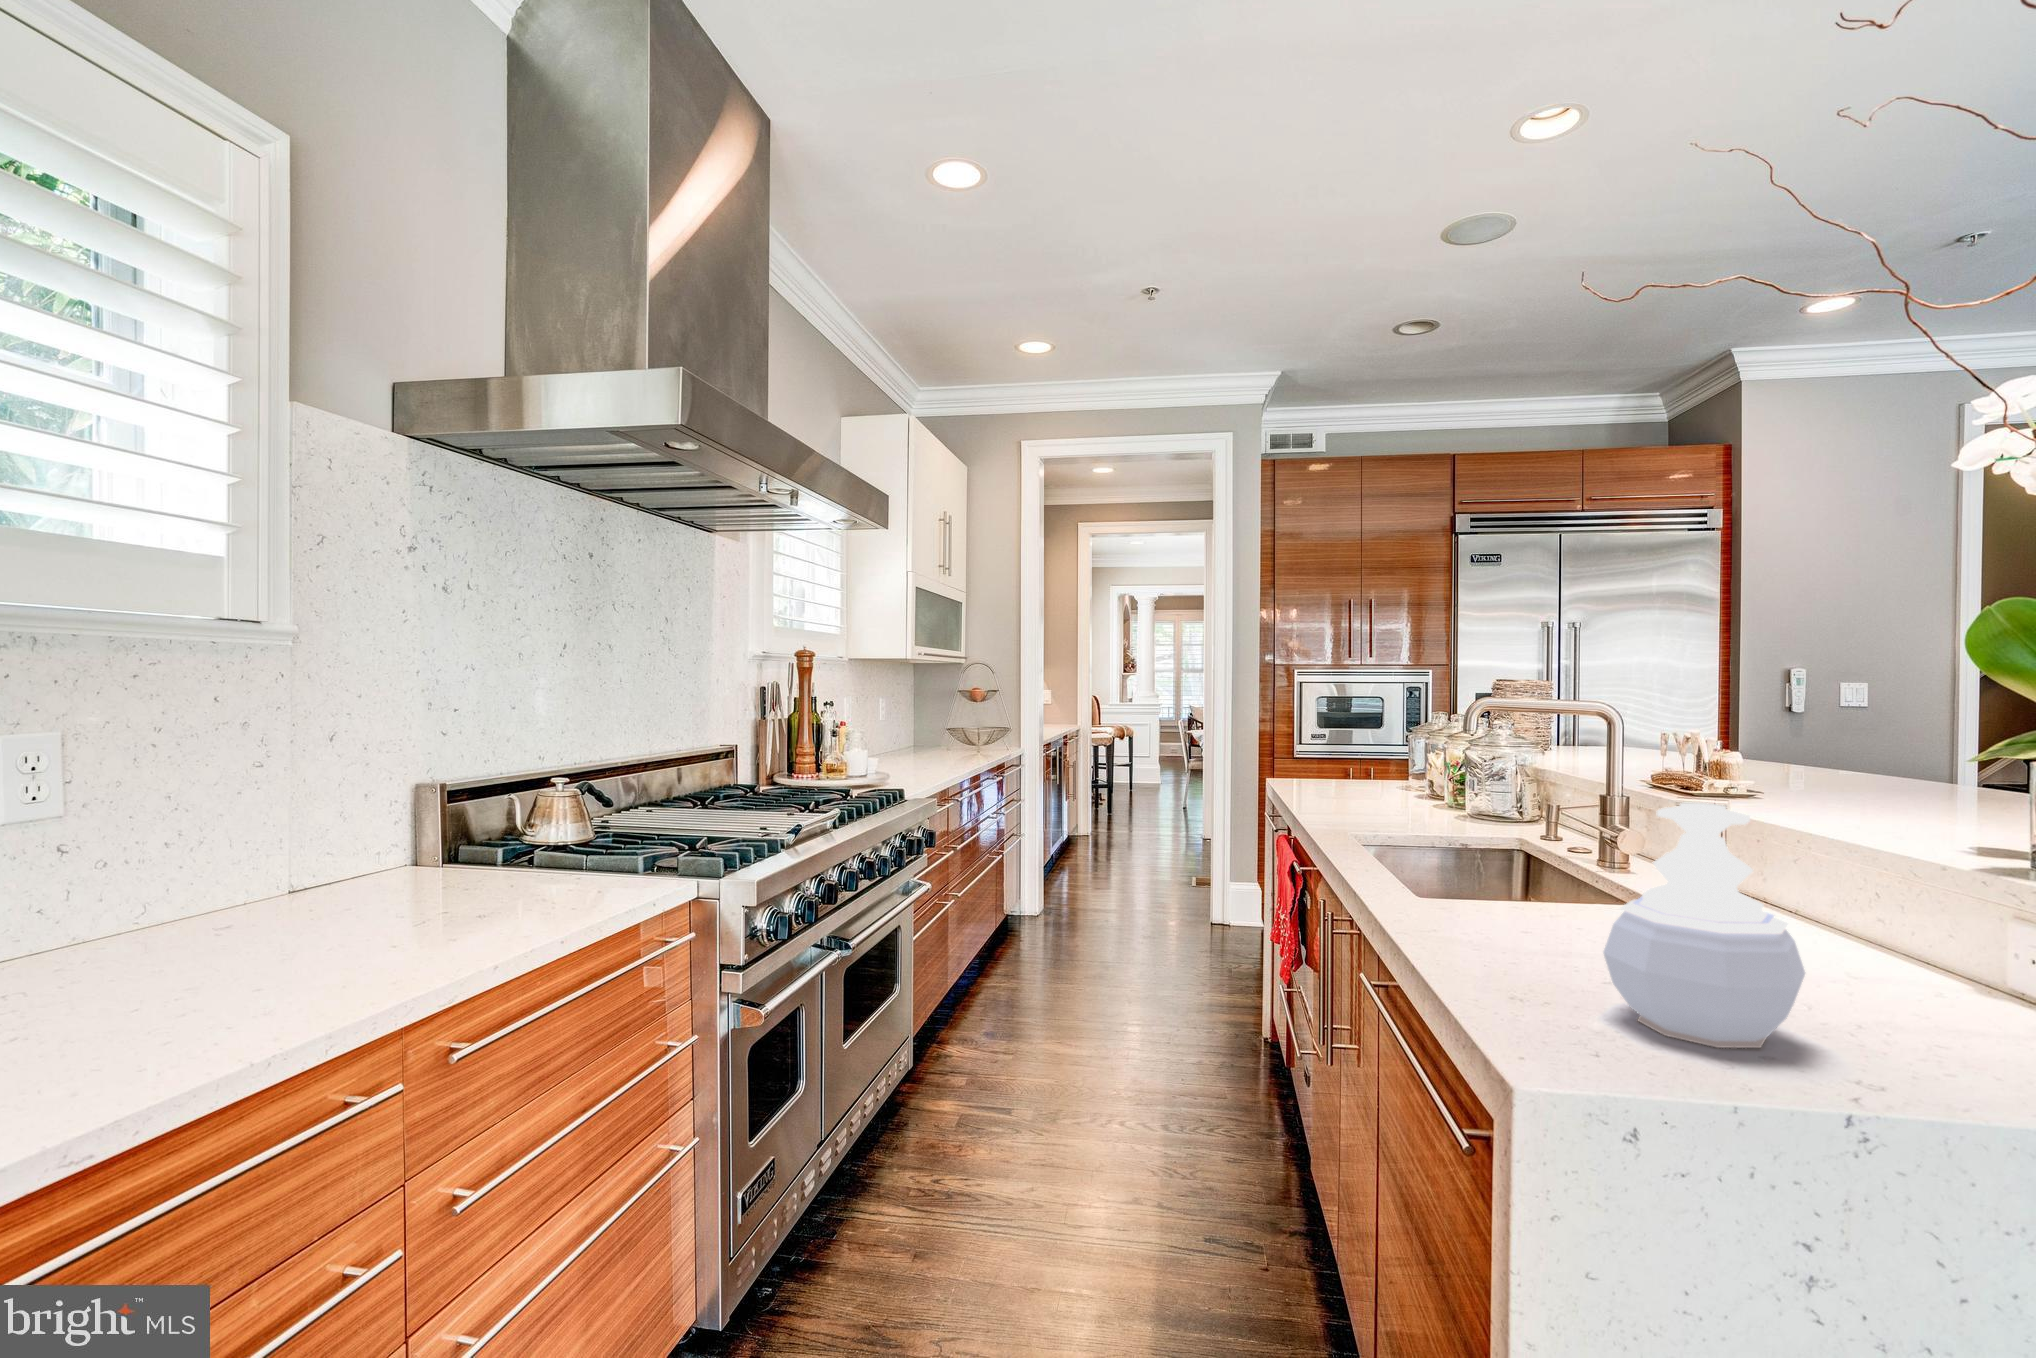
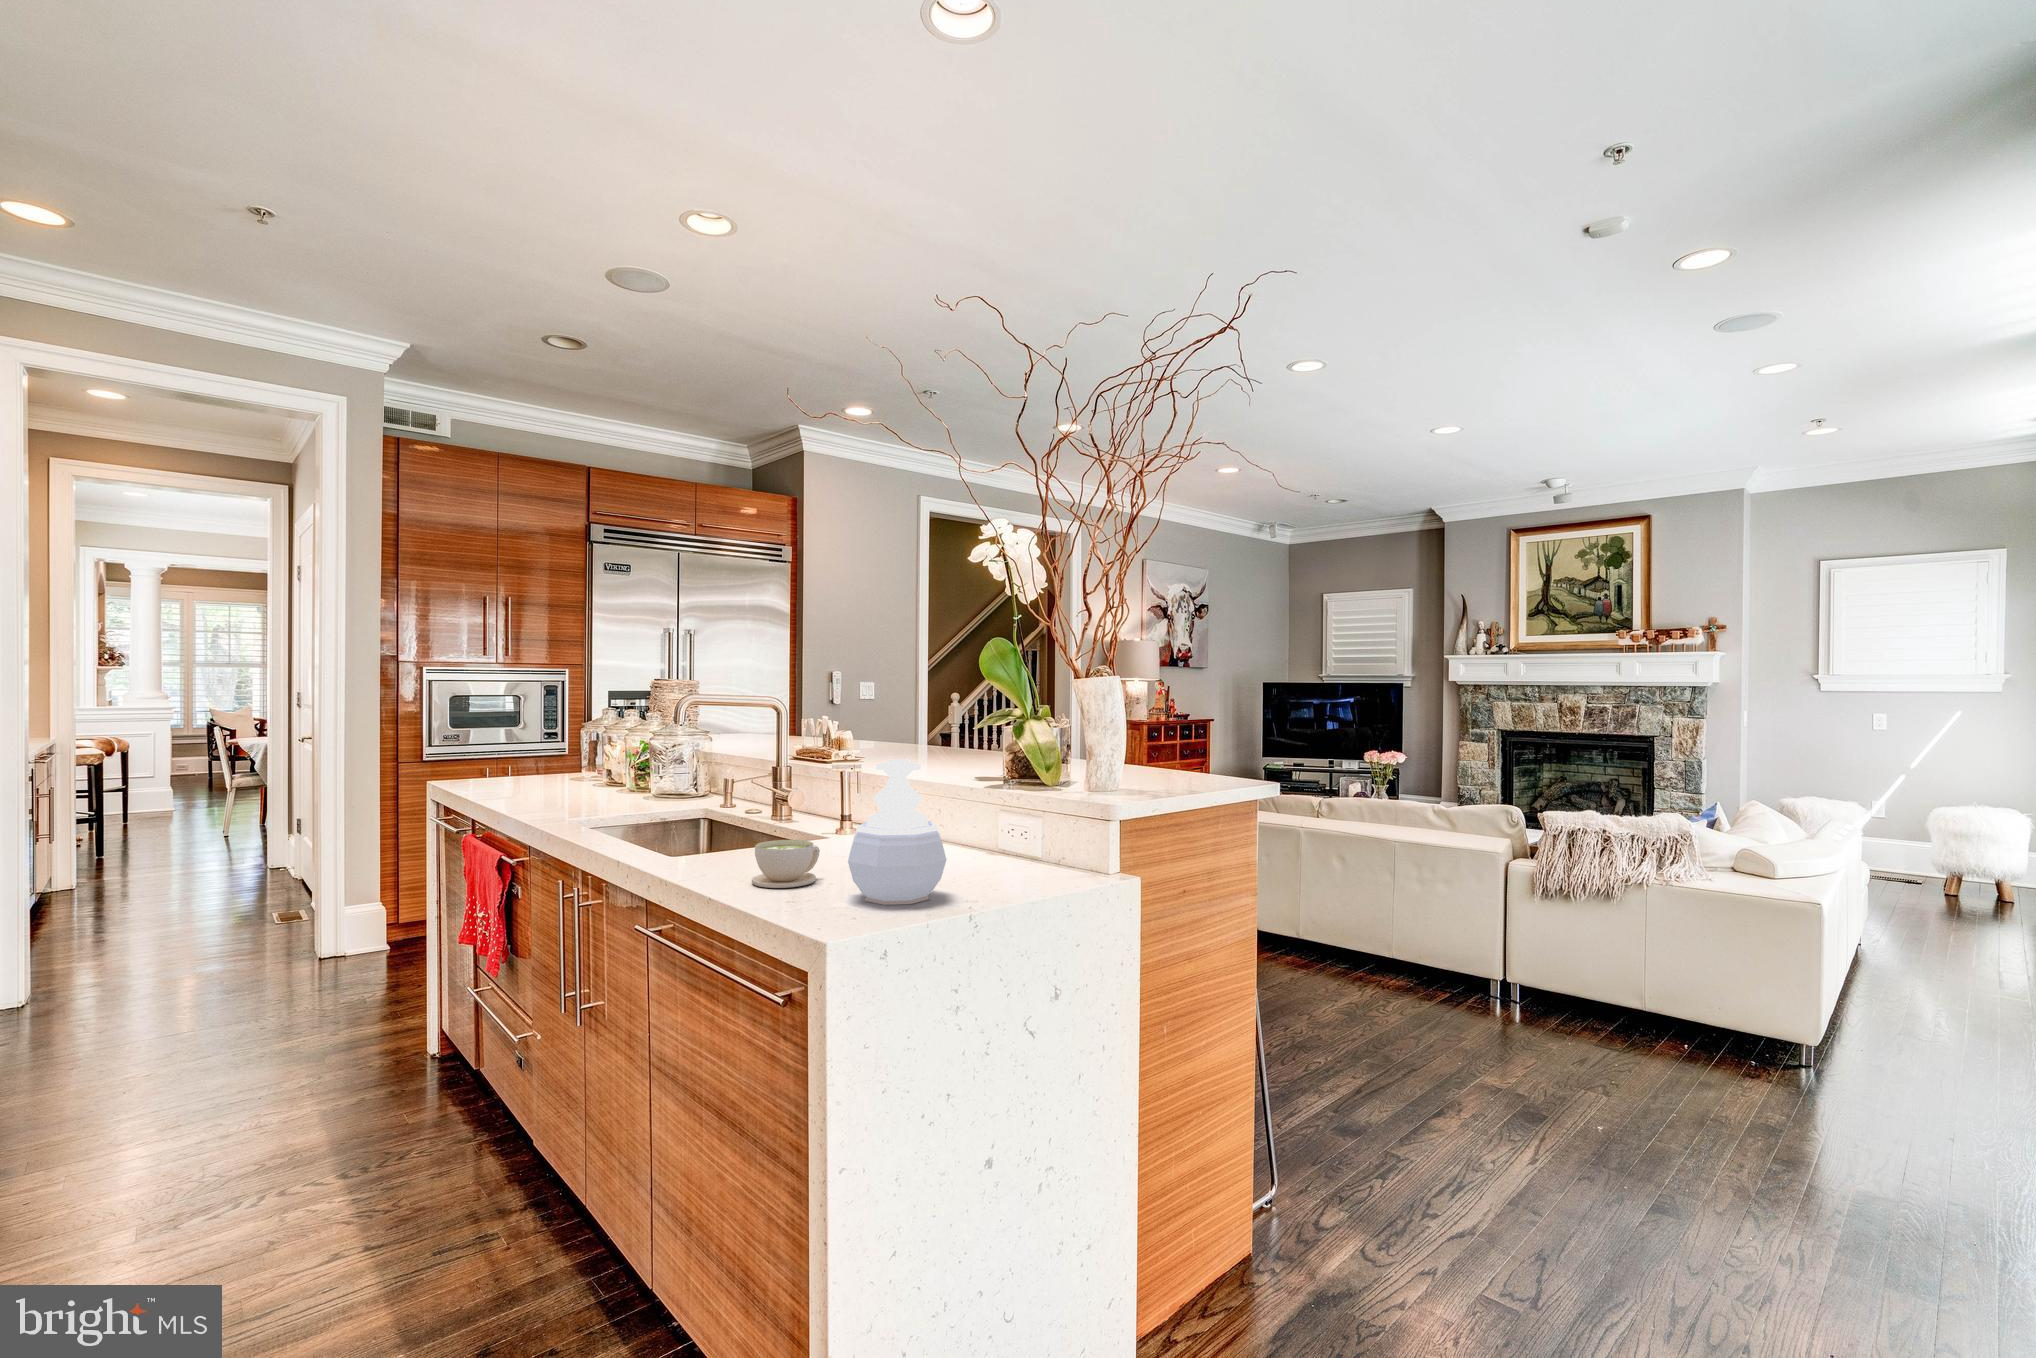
coffee cup: none [1483,897,1592,971] -> present [752,840,820,888]

